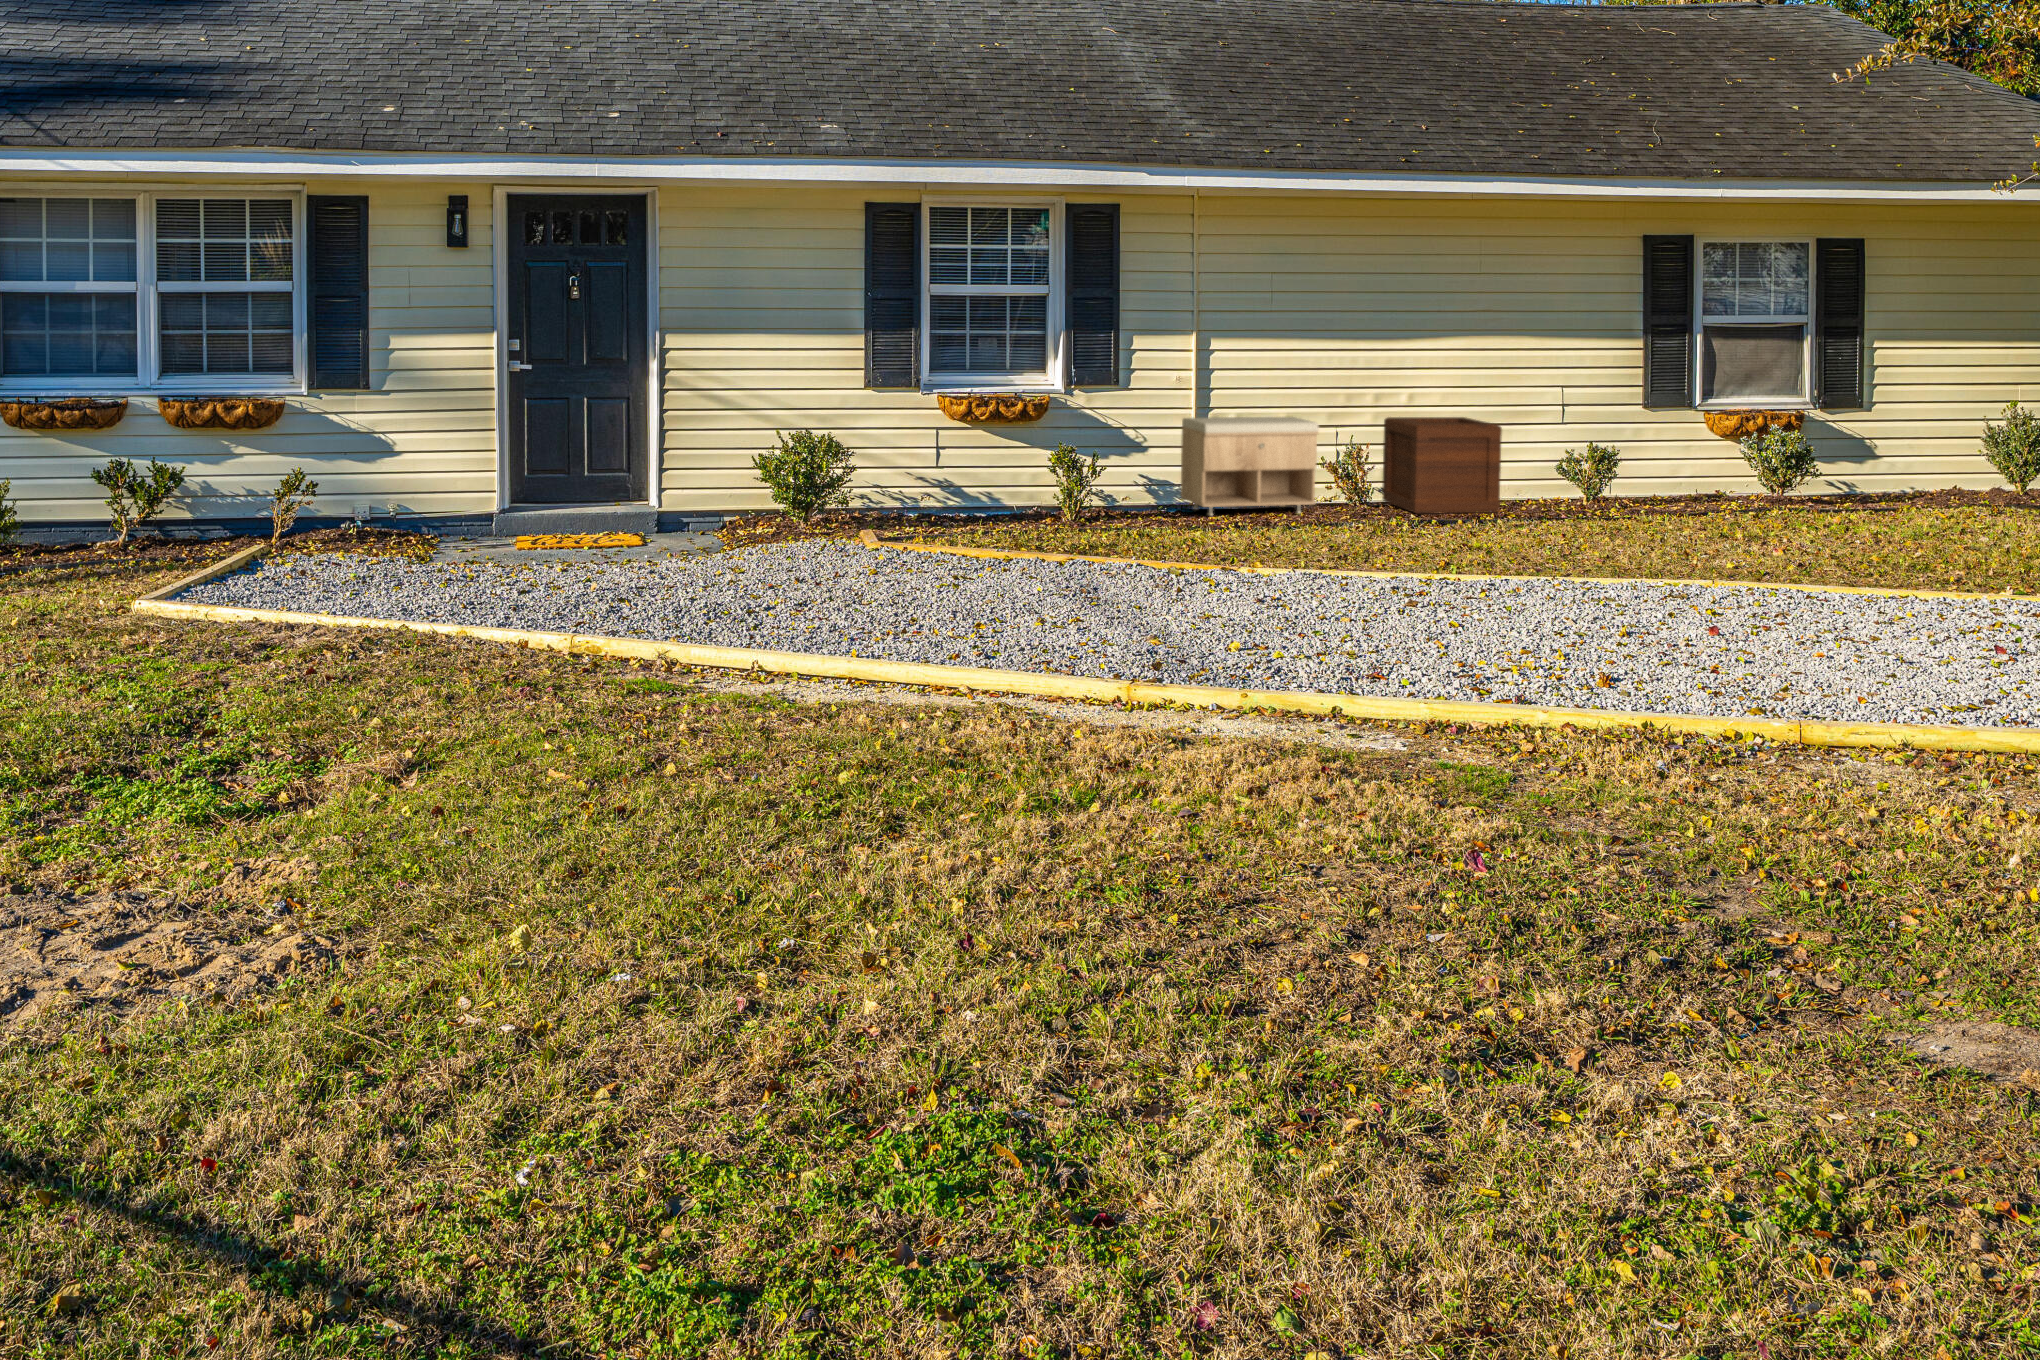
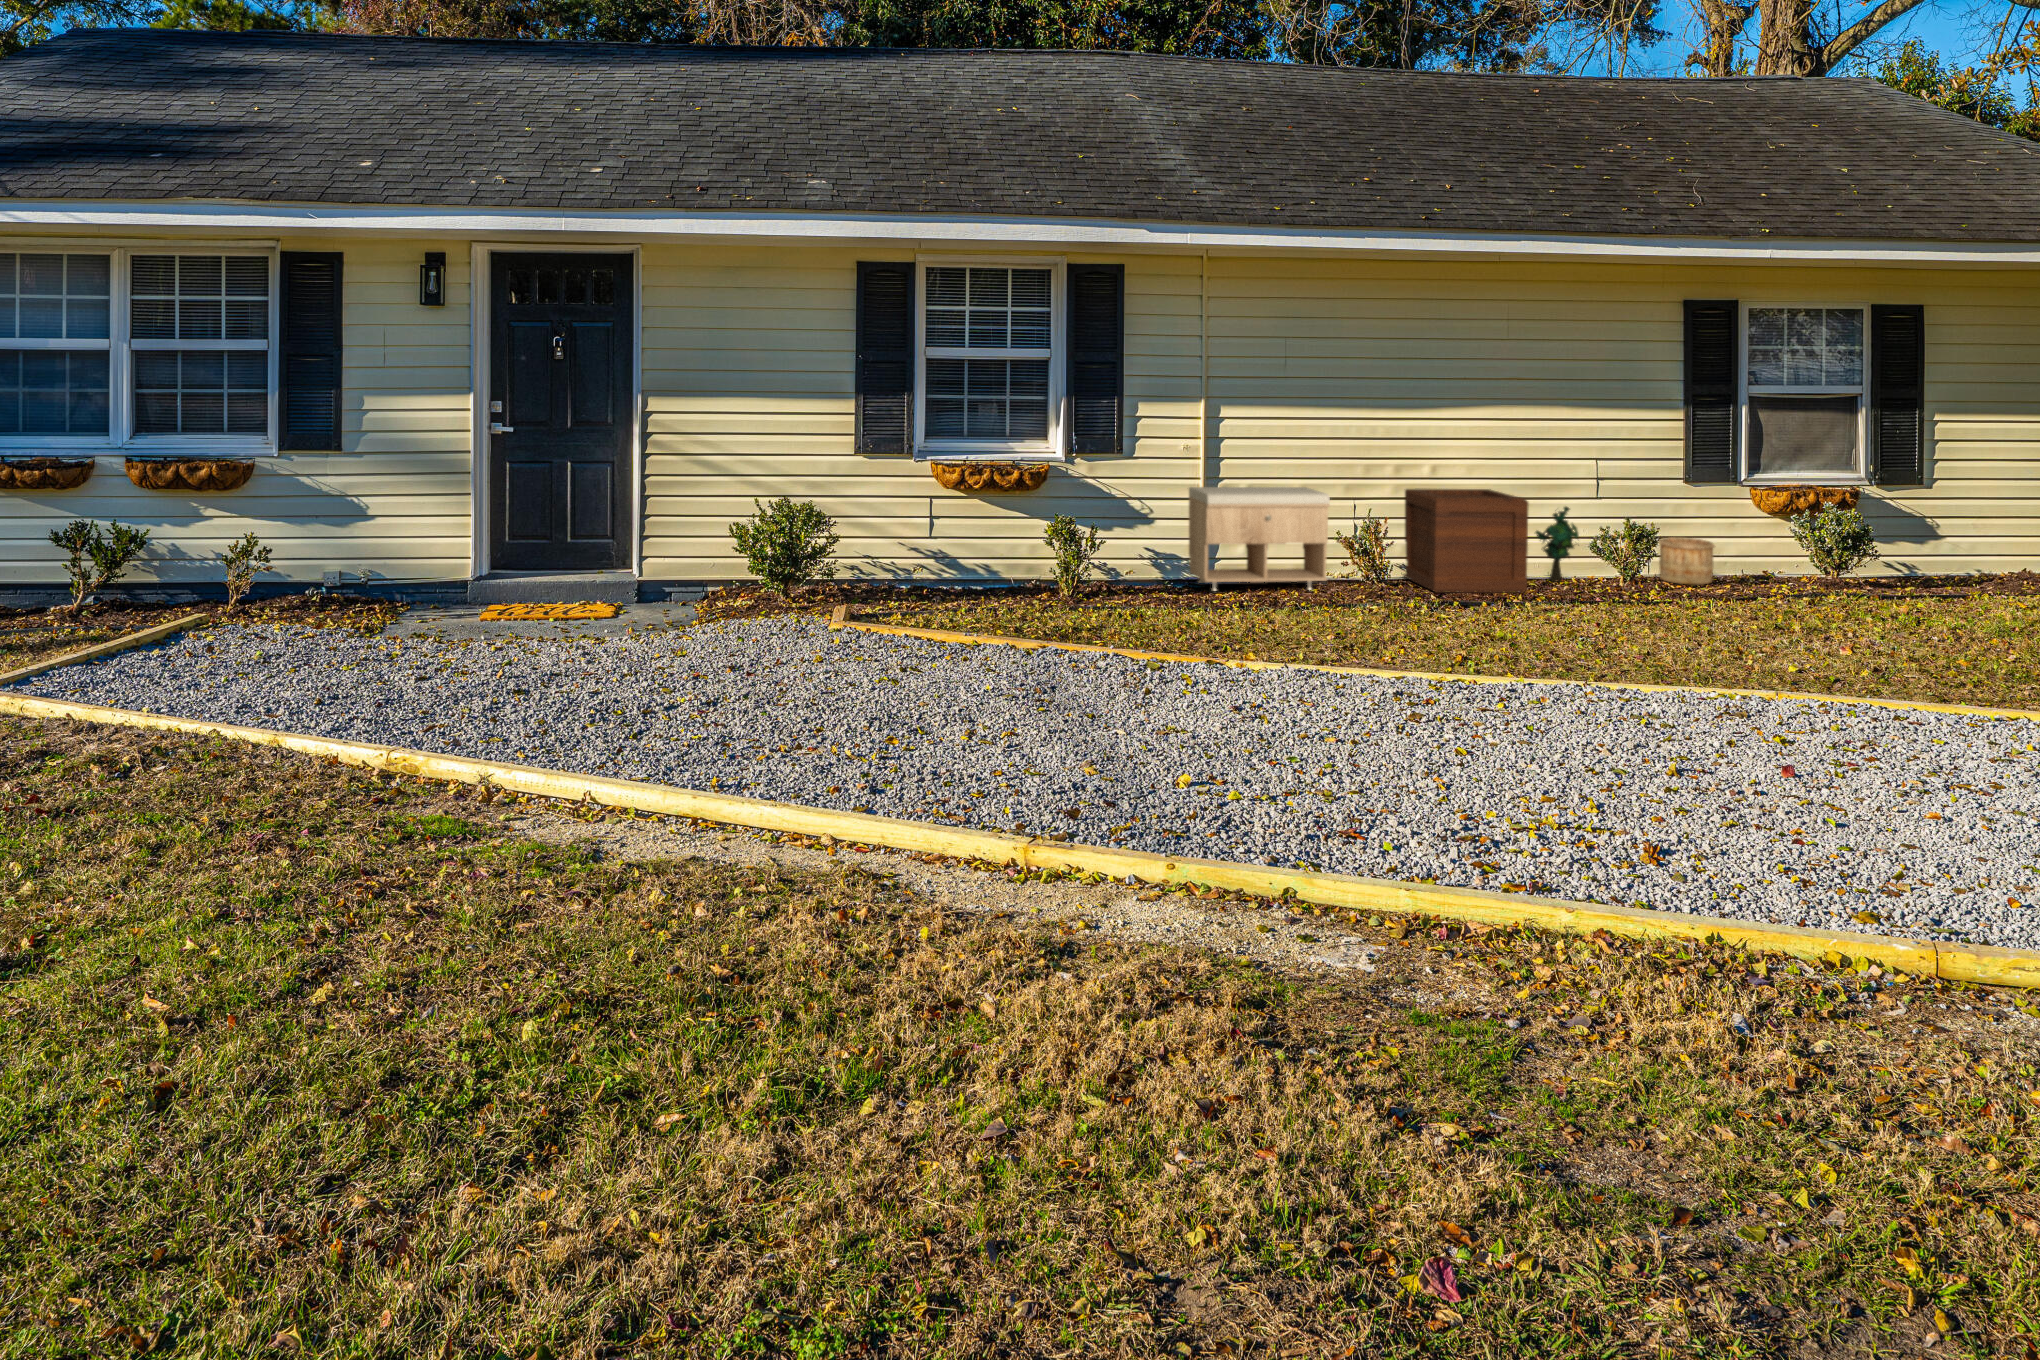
decorative plant: none [1506,432,1548,503] -> present [1536,507,1579,582]
wooden bucket: none [1620,461,1671,504] -> present [1659,537,1715,584]

